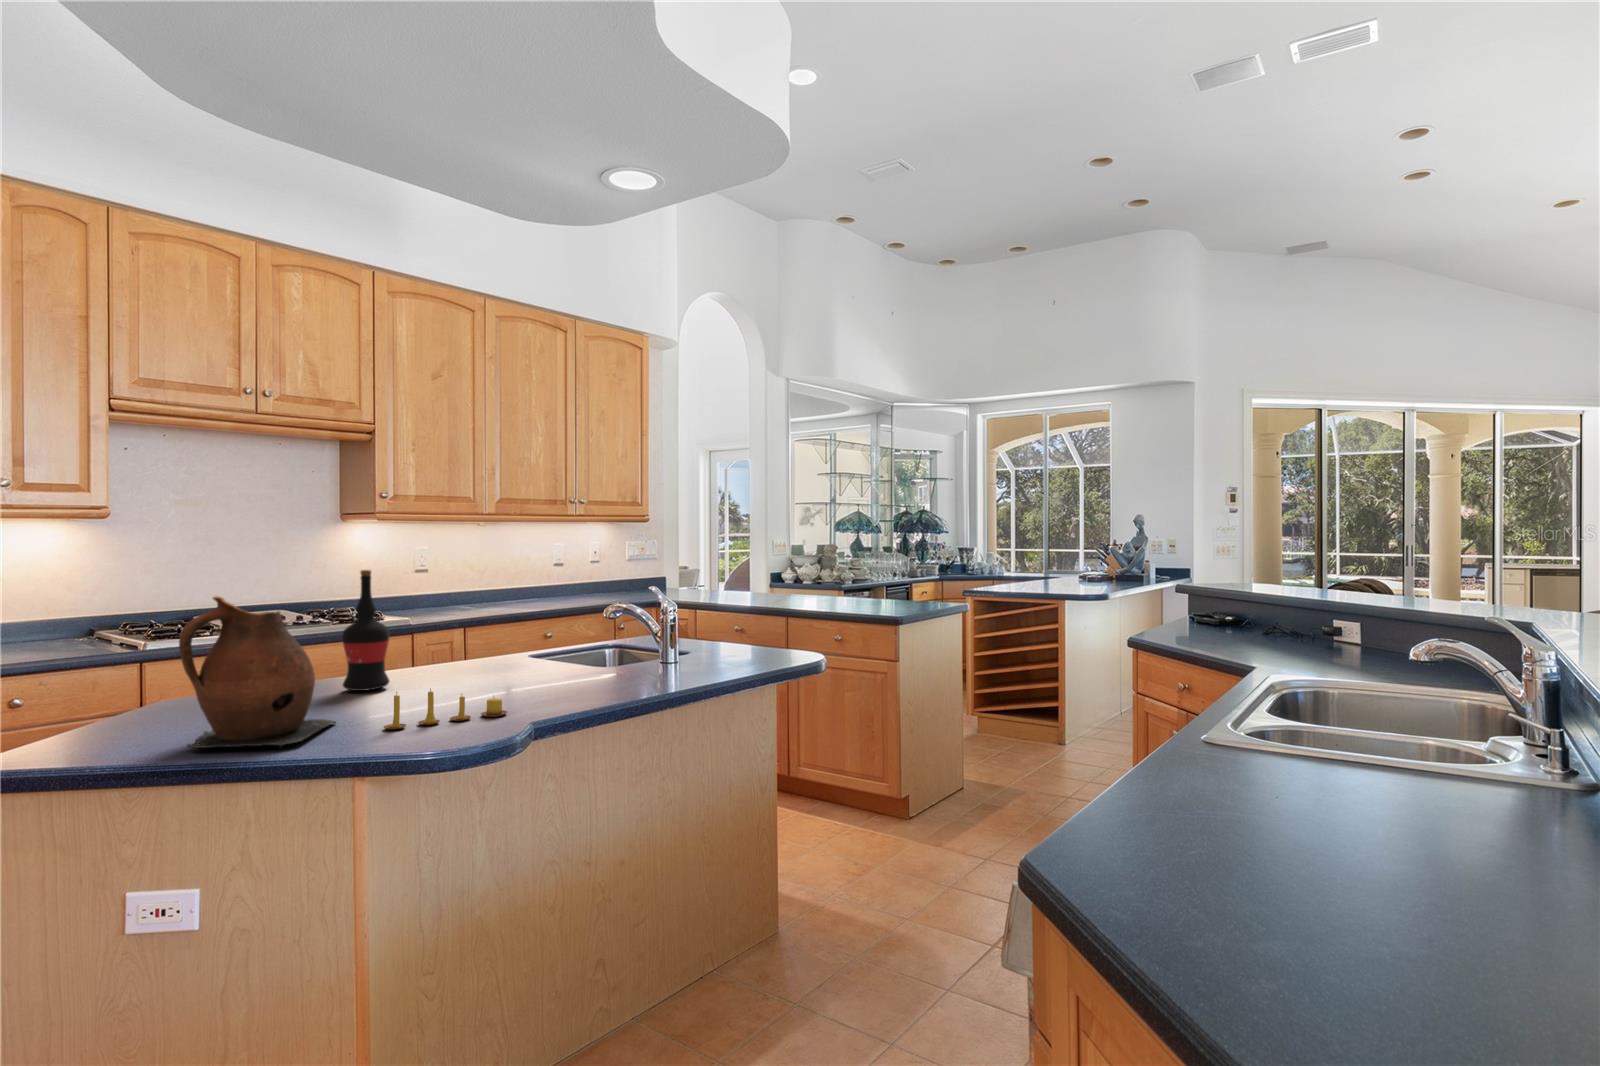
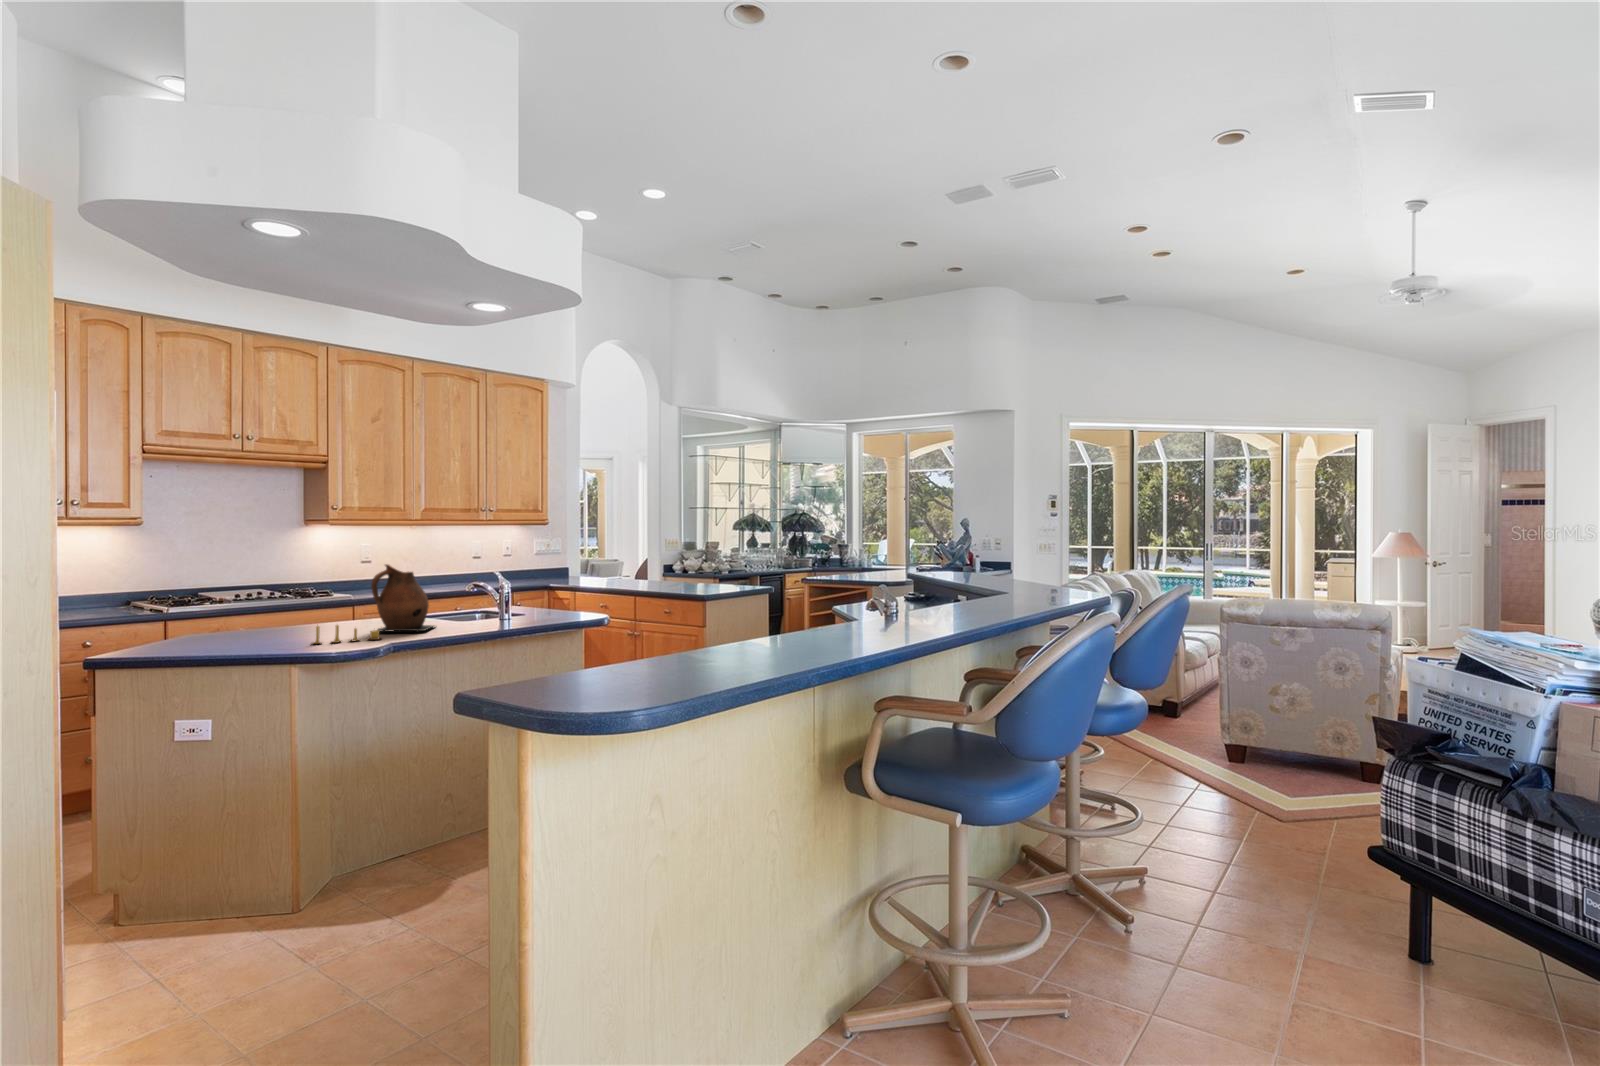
wine bottle: present [342,570,389,691] -> none [292,559,321,630]
ceramic pitcher: present [179,596,336,748] -> present [371,564,434,632]

